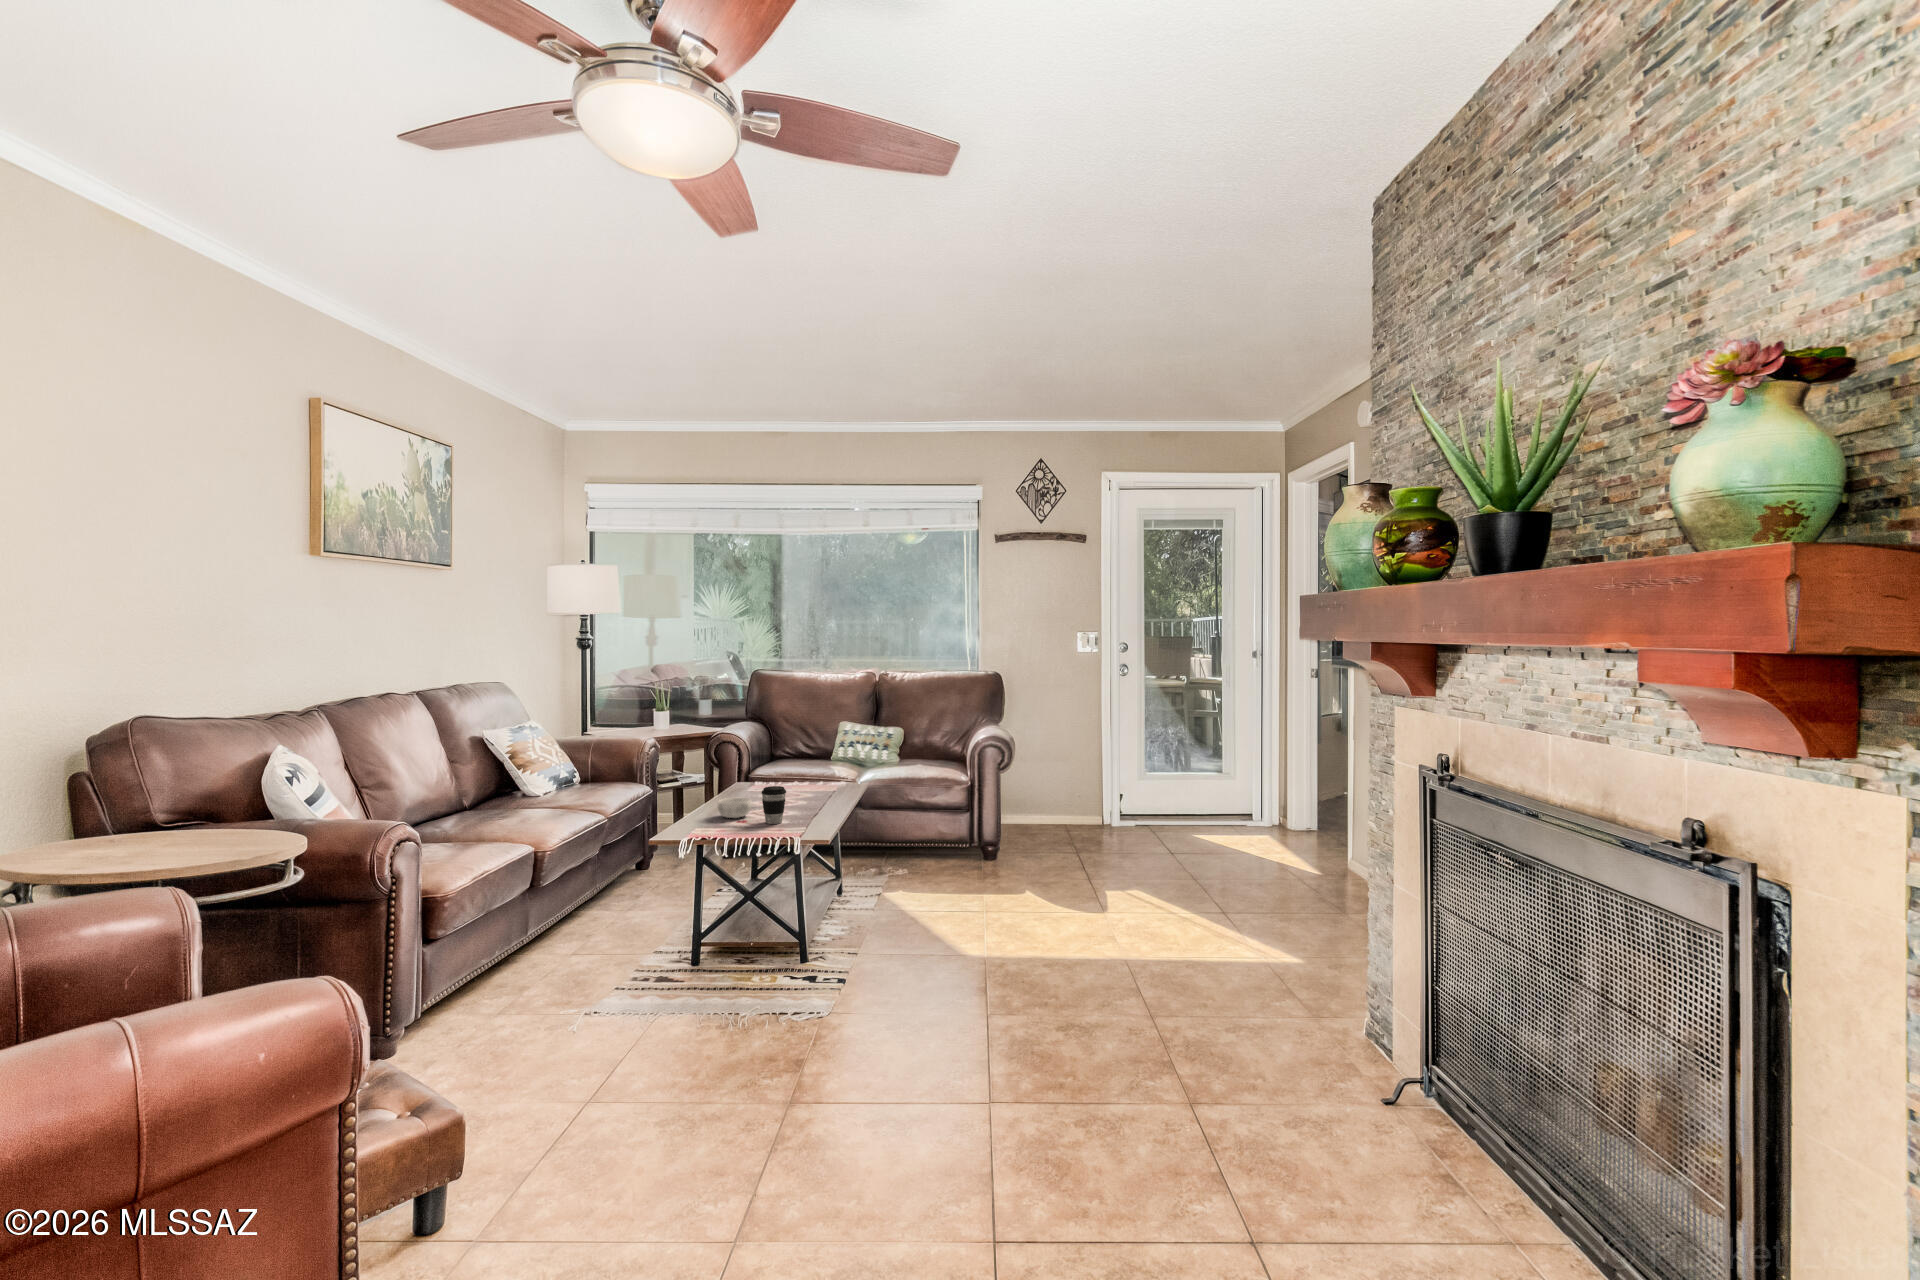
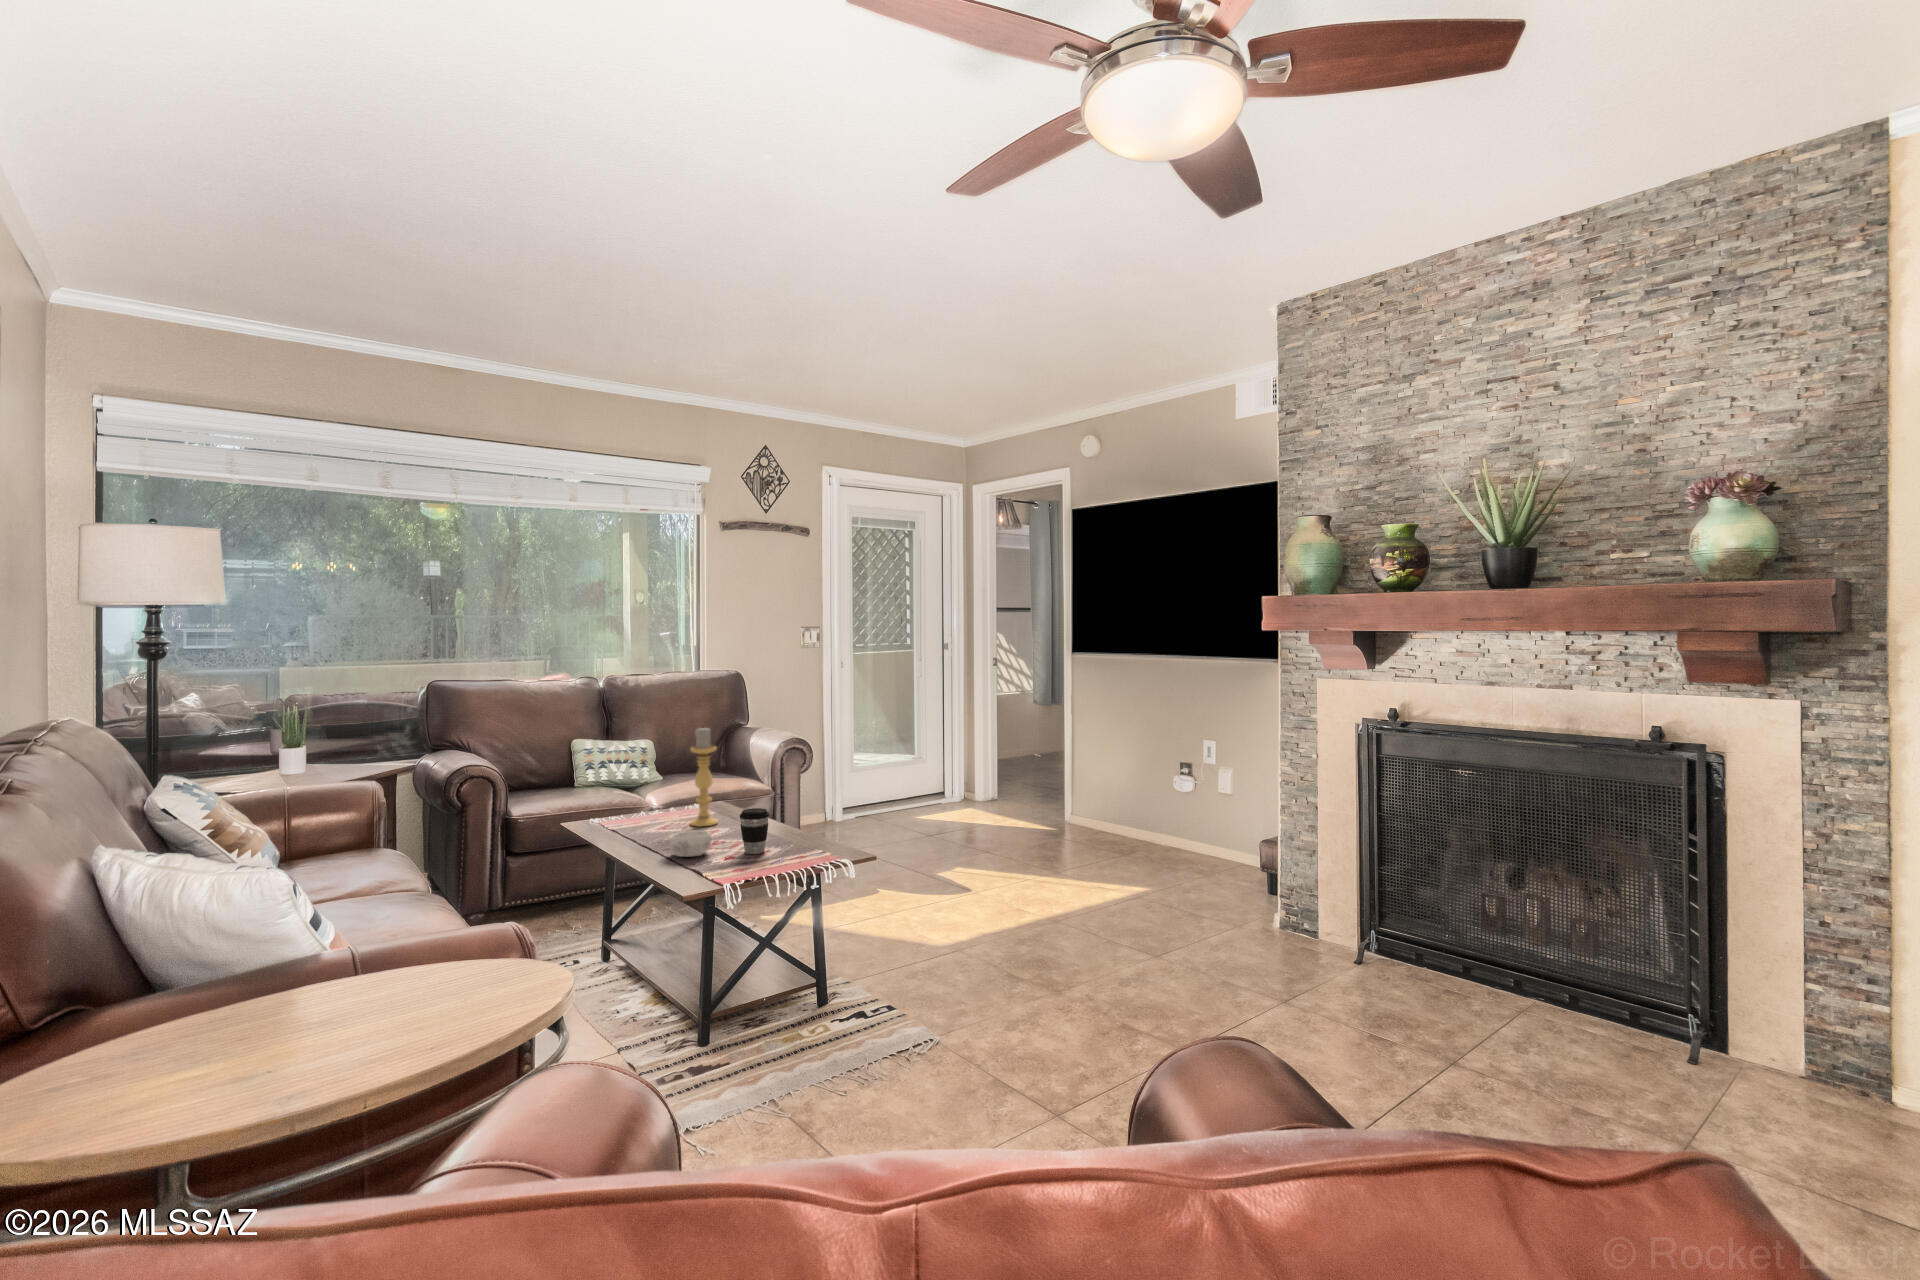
candle holder: none [795,716,817,799] -> present [690,728,718,827]

